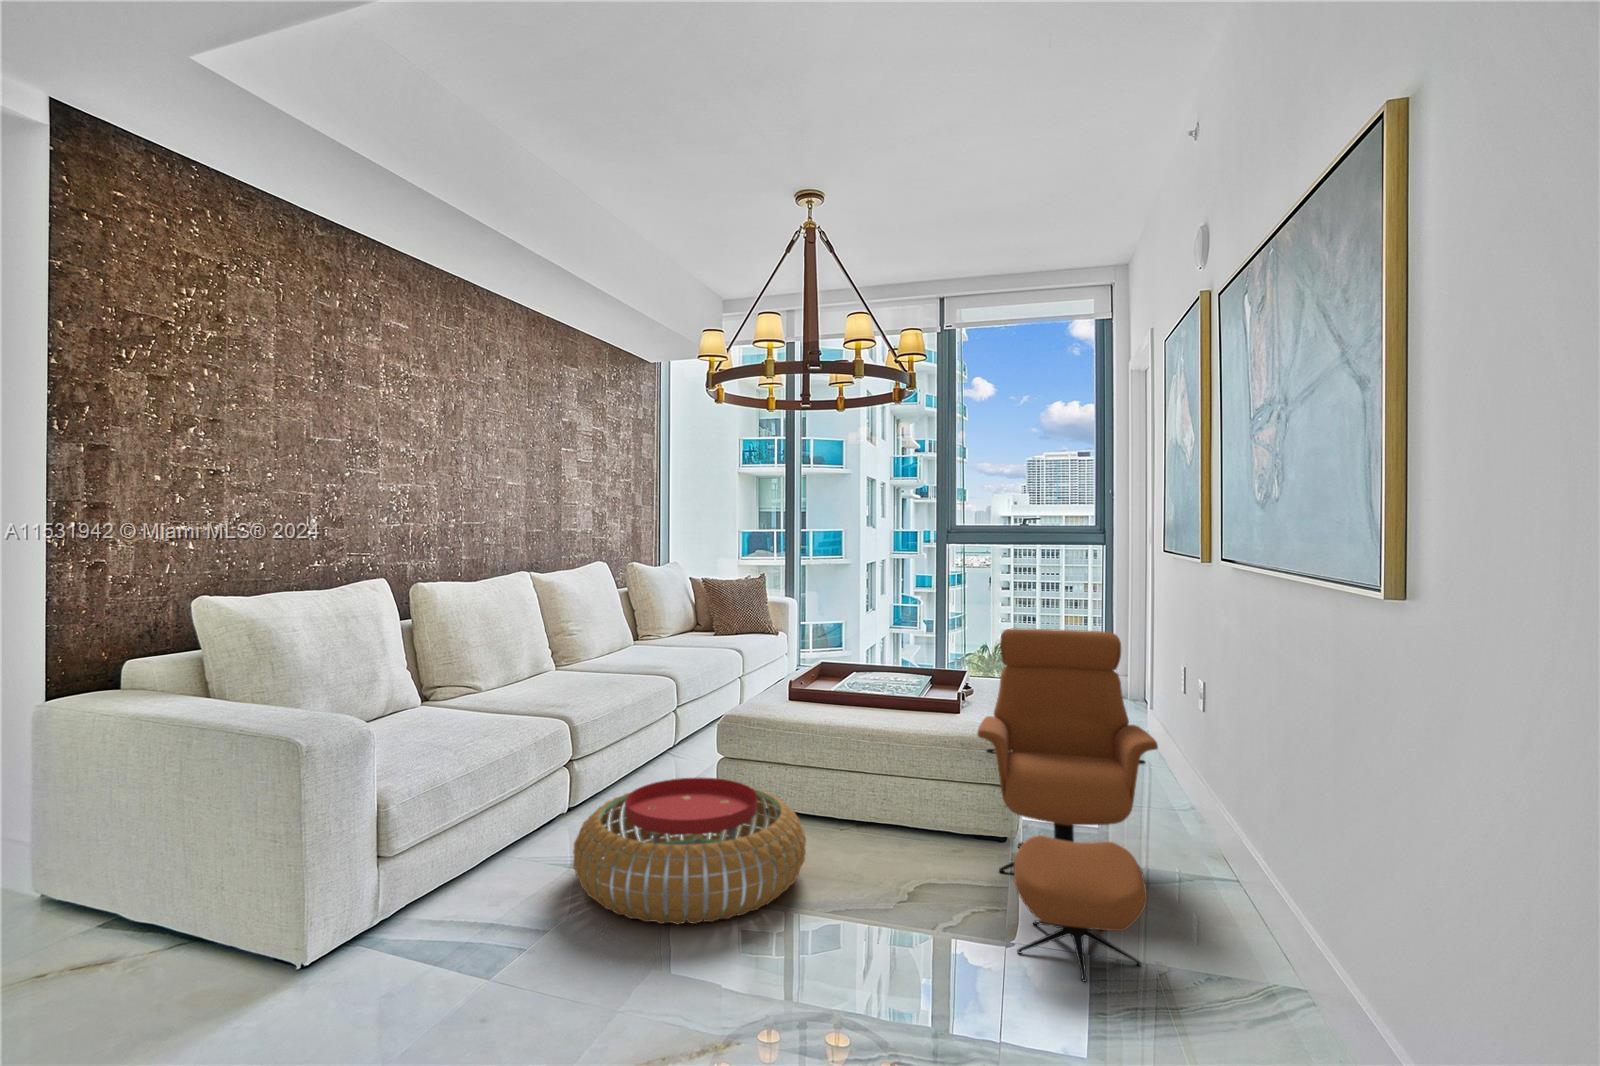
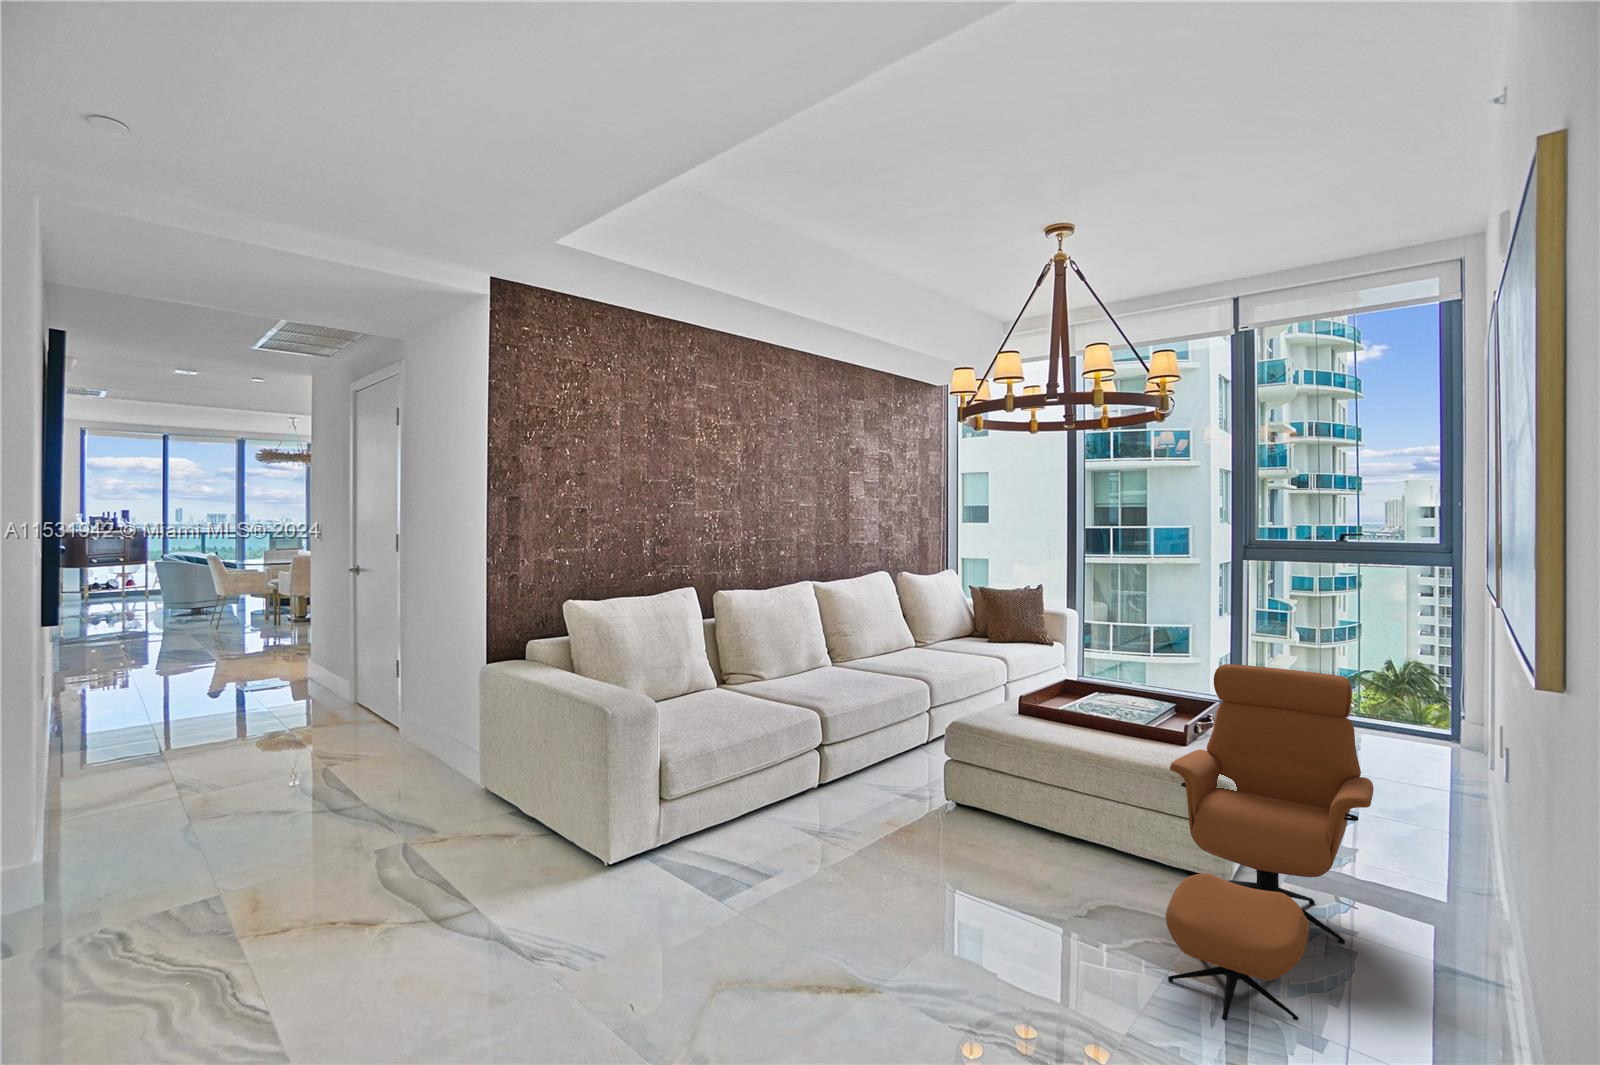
pouf: present [573,778,806,924] -> none [801,771,998,896]

